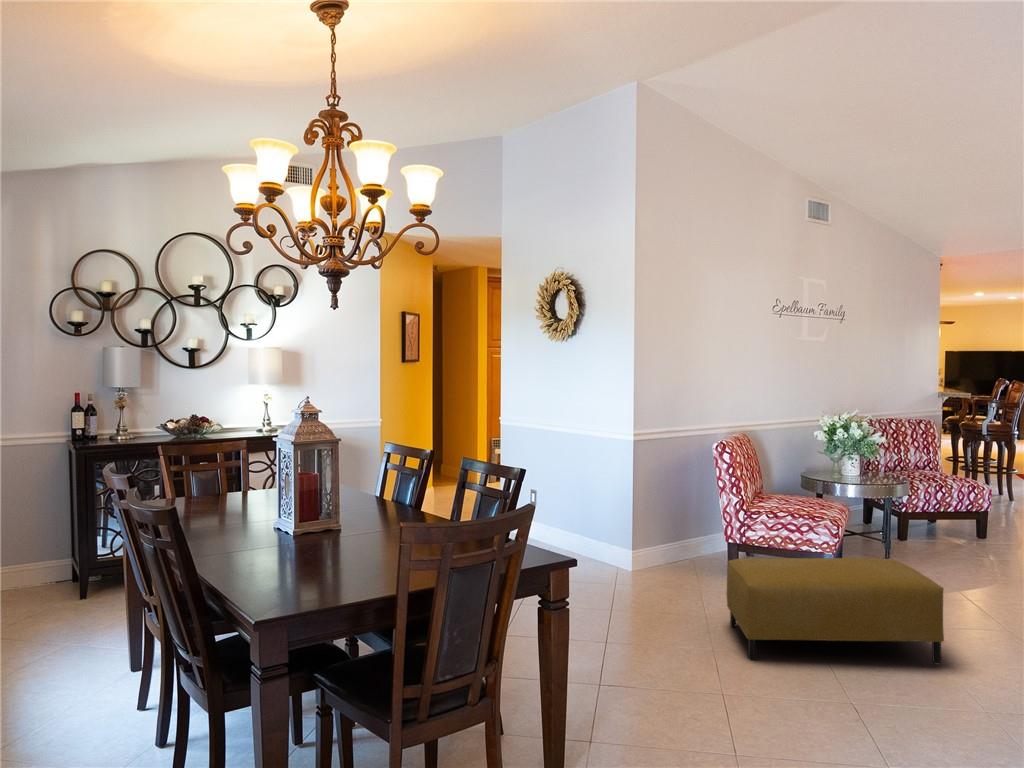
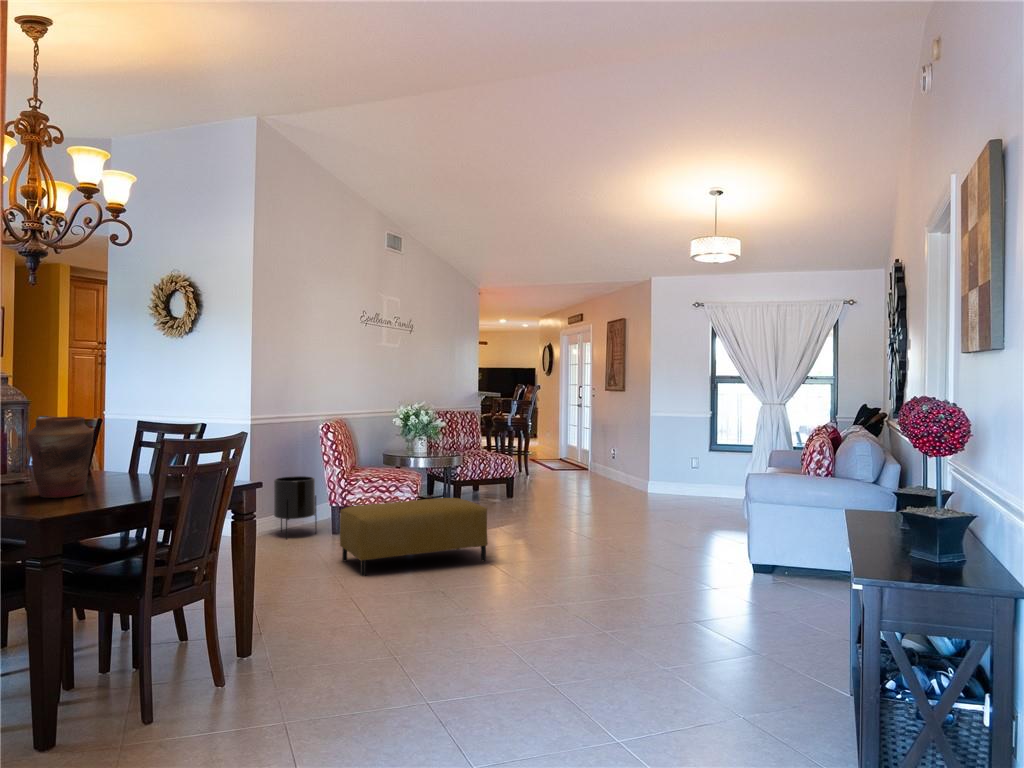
vase: none [300,465,373,568] -> present [27,417,94,498]
planter: none [659,501,709,577] -> present [274,476,317,539]

